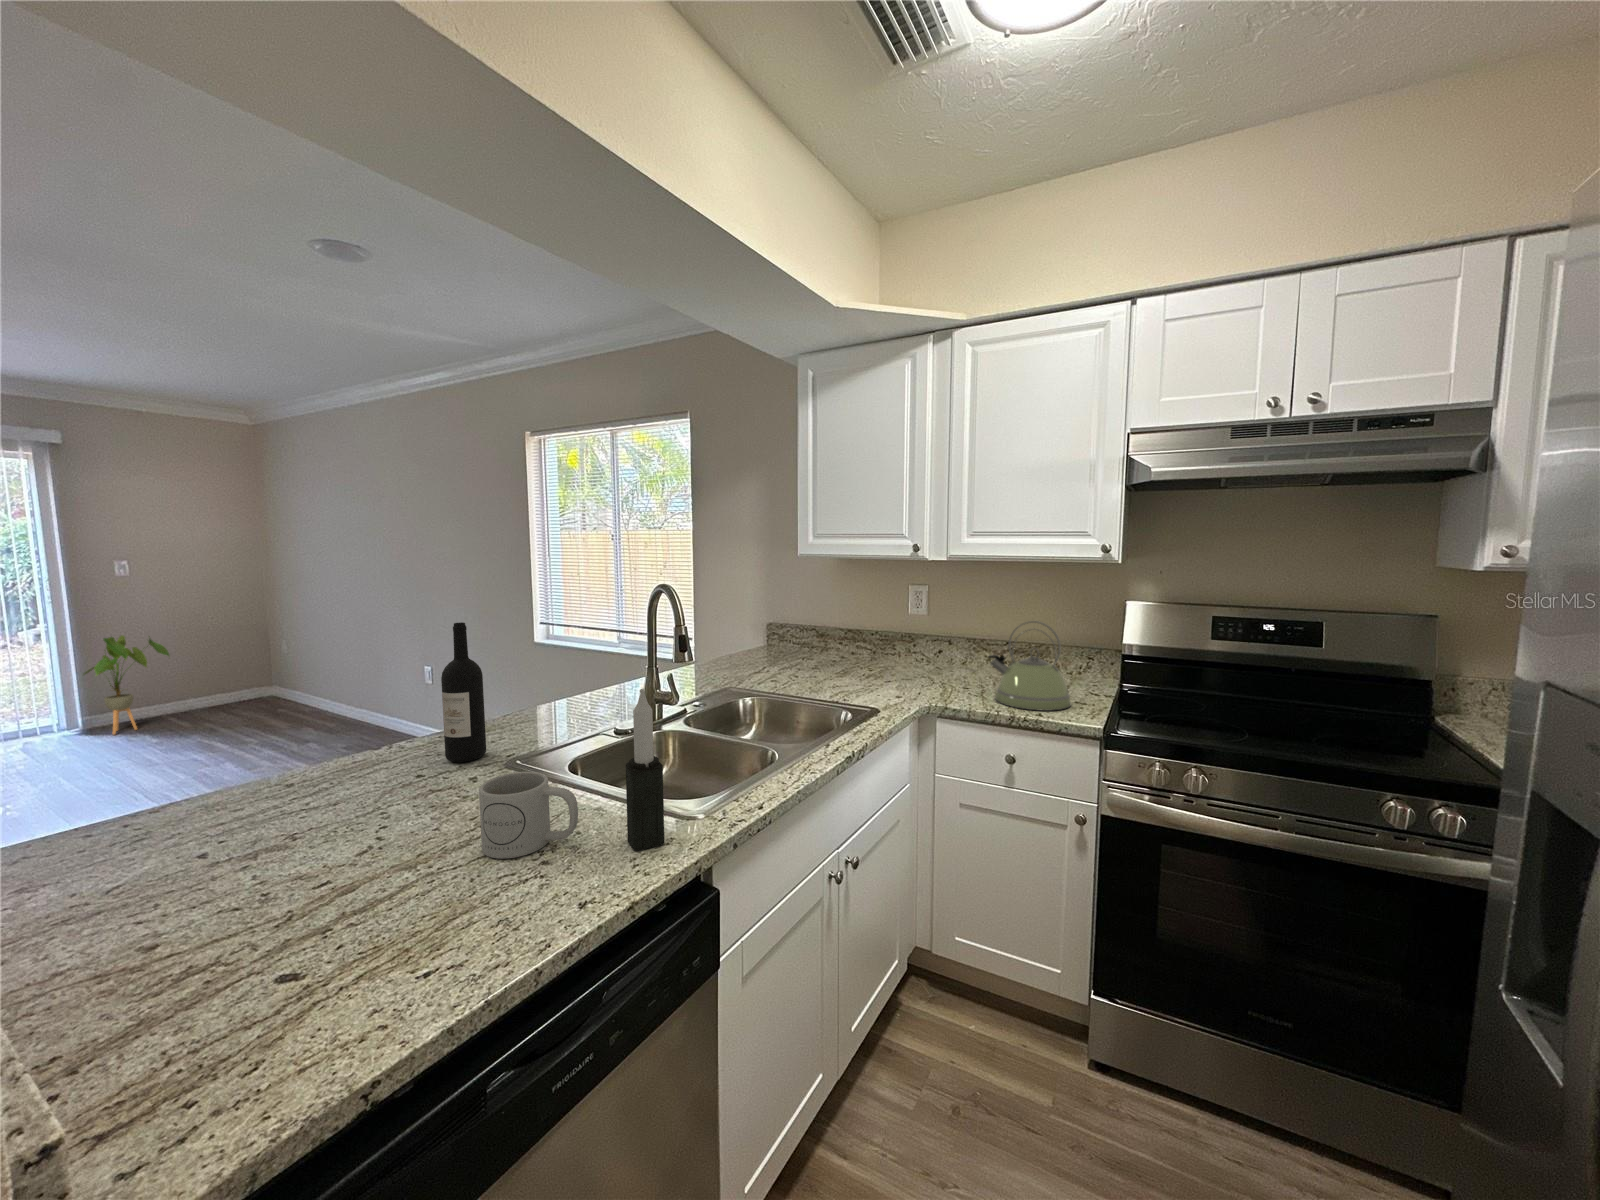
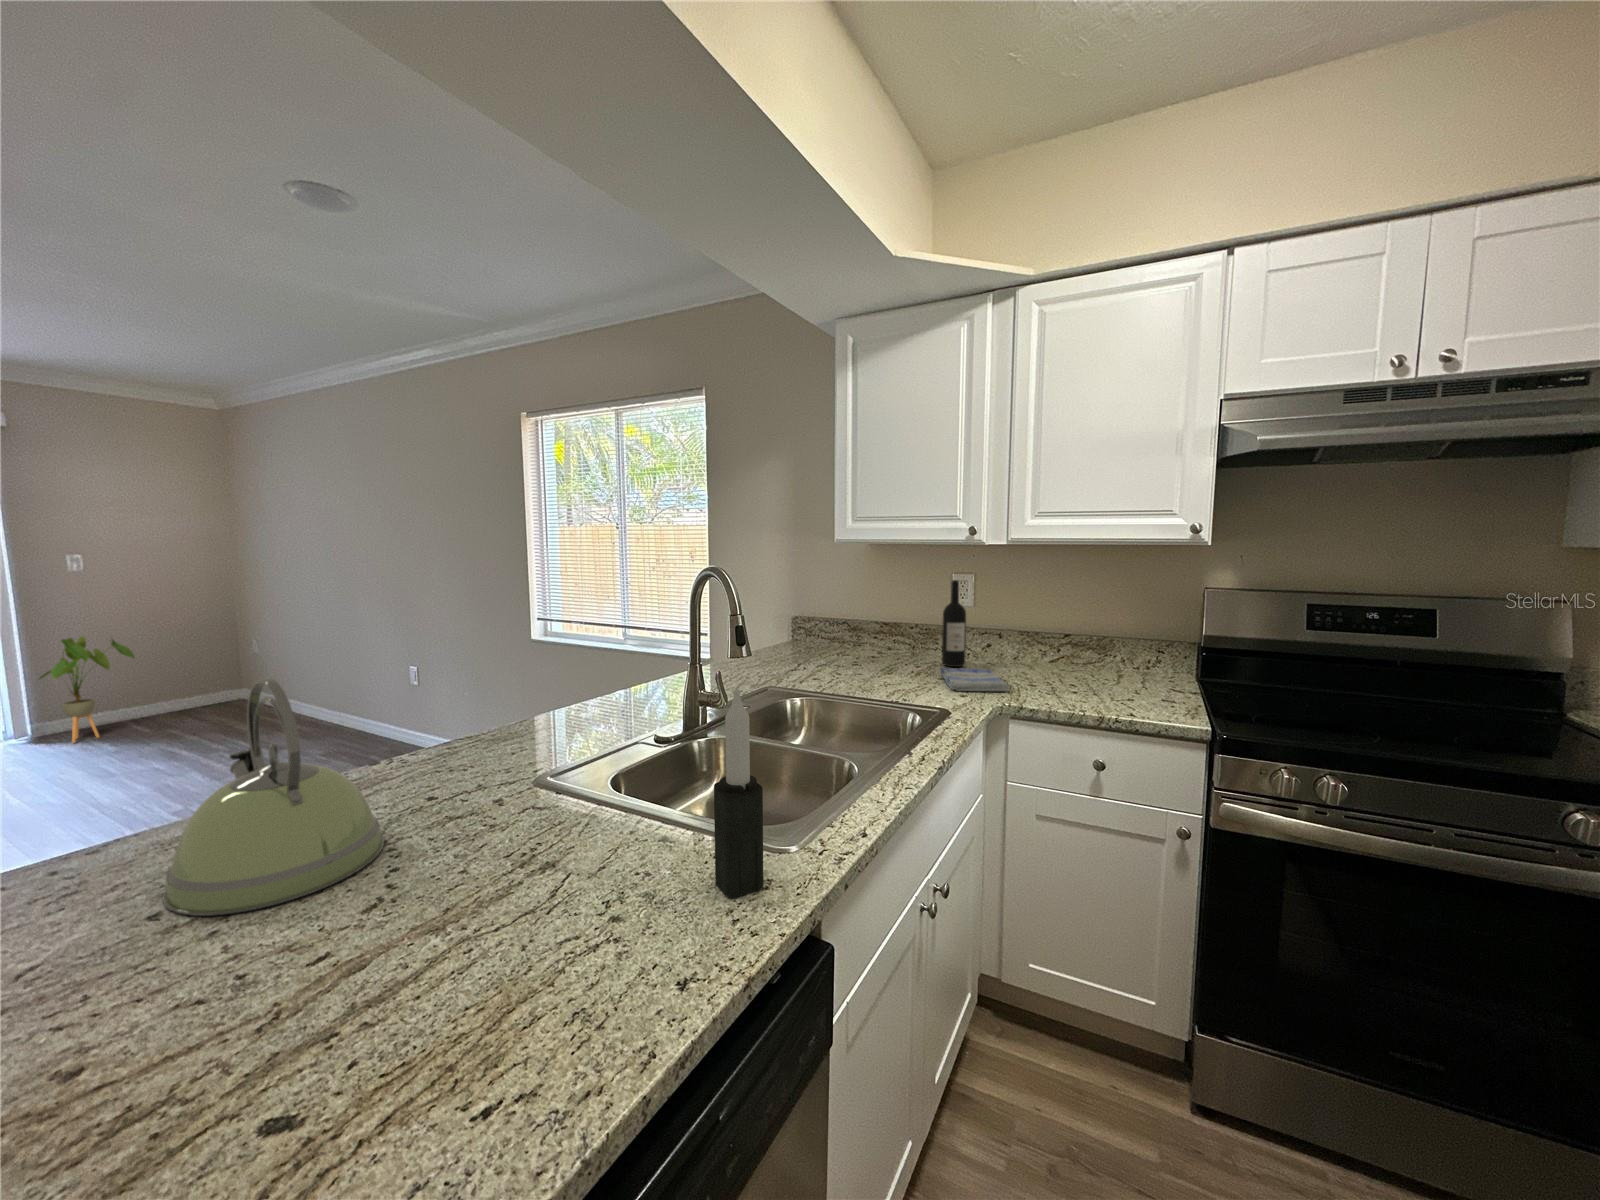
kettle: present [989,621,1071,711] -> present [163,678,384,916]
wine bottle: present [441,622,486,762] -> present [942,580,966,667]
dish towel: none [889,671,944,693] -> present [941,668,1010,691]
mug: present [479,772,578,859] -> none [526,796,653,913]

